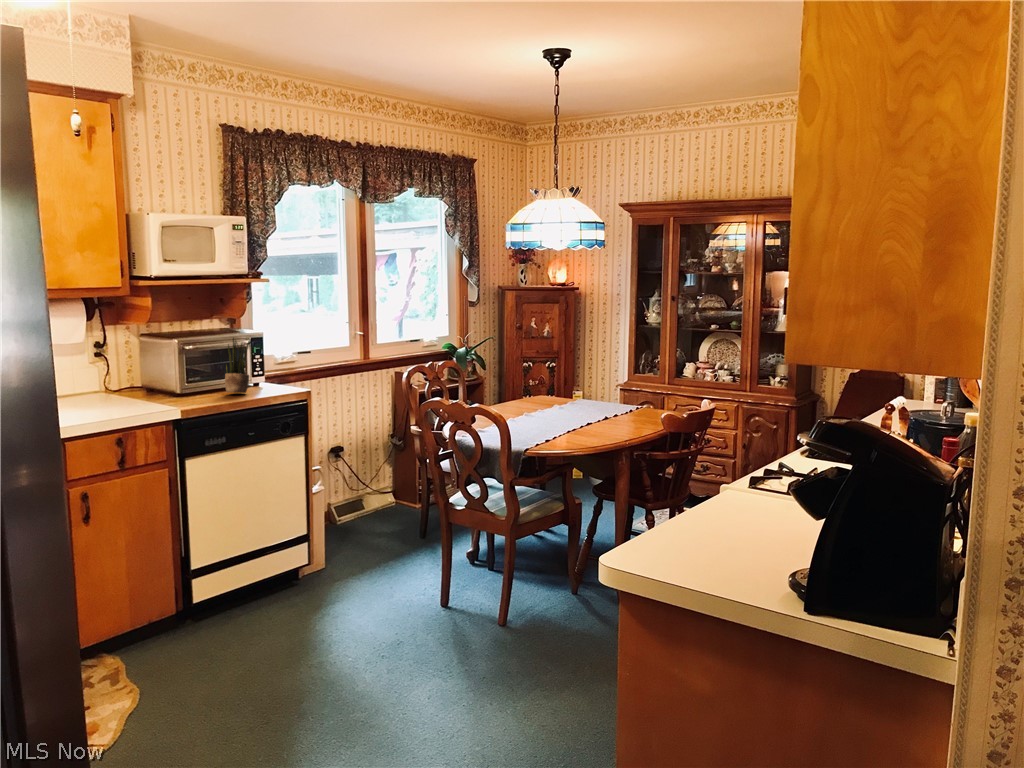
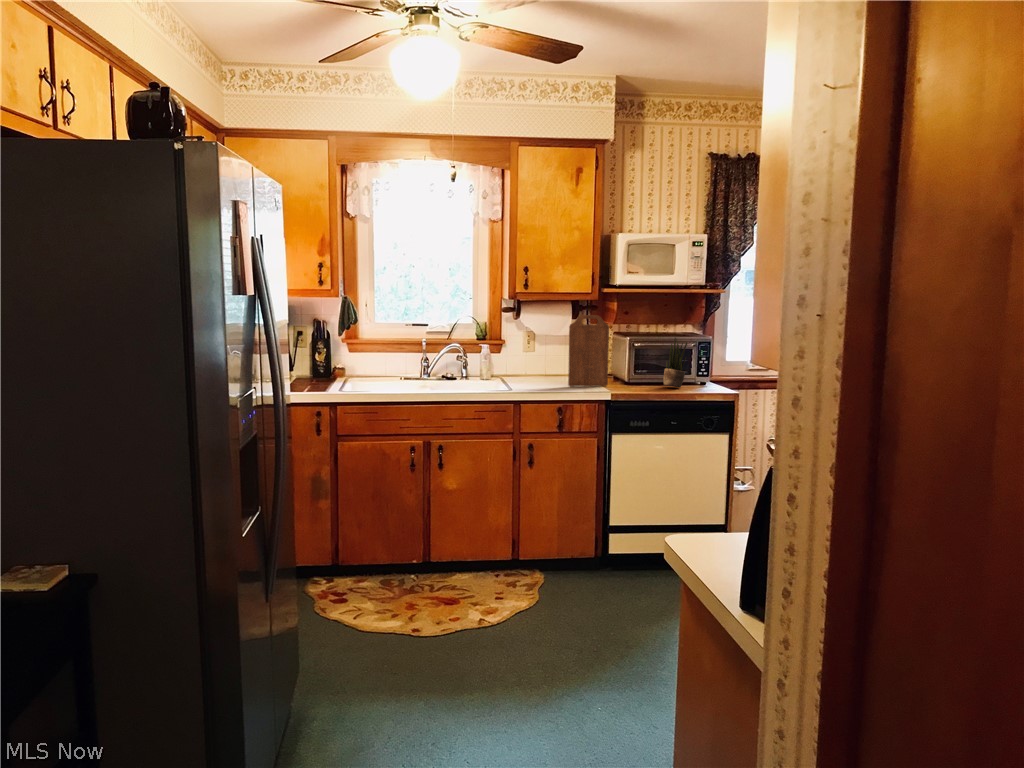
cutting board: none [107,317,160,409] -> present [568,315,609,387]

